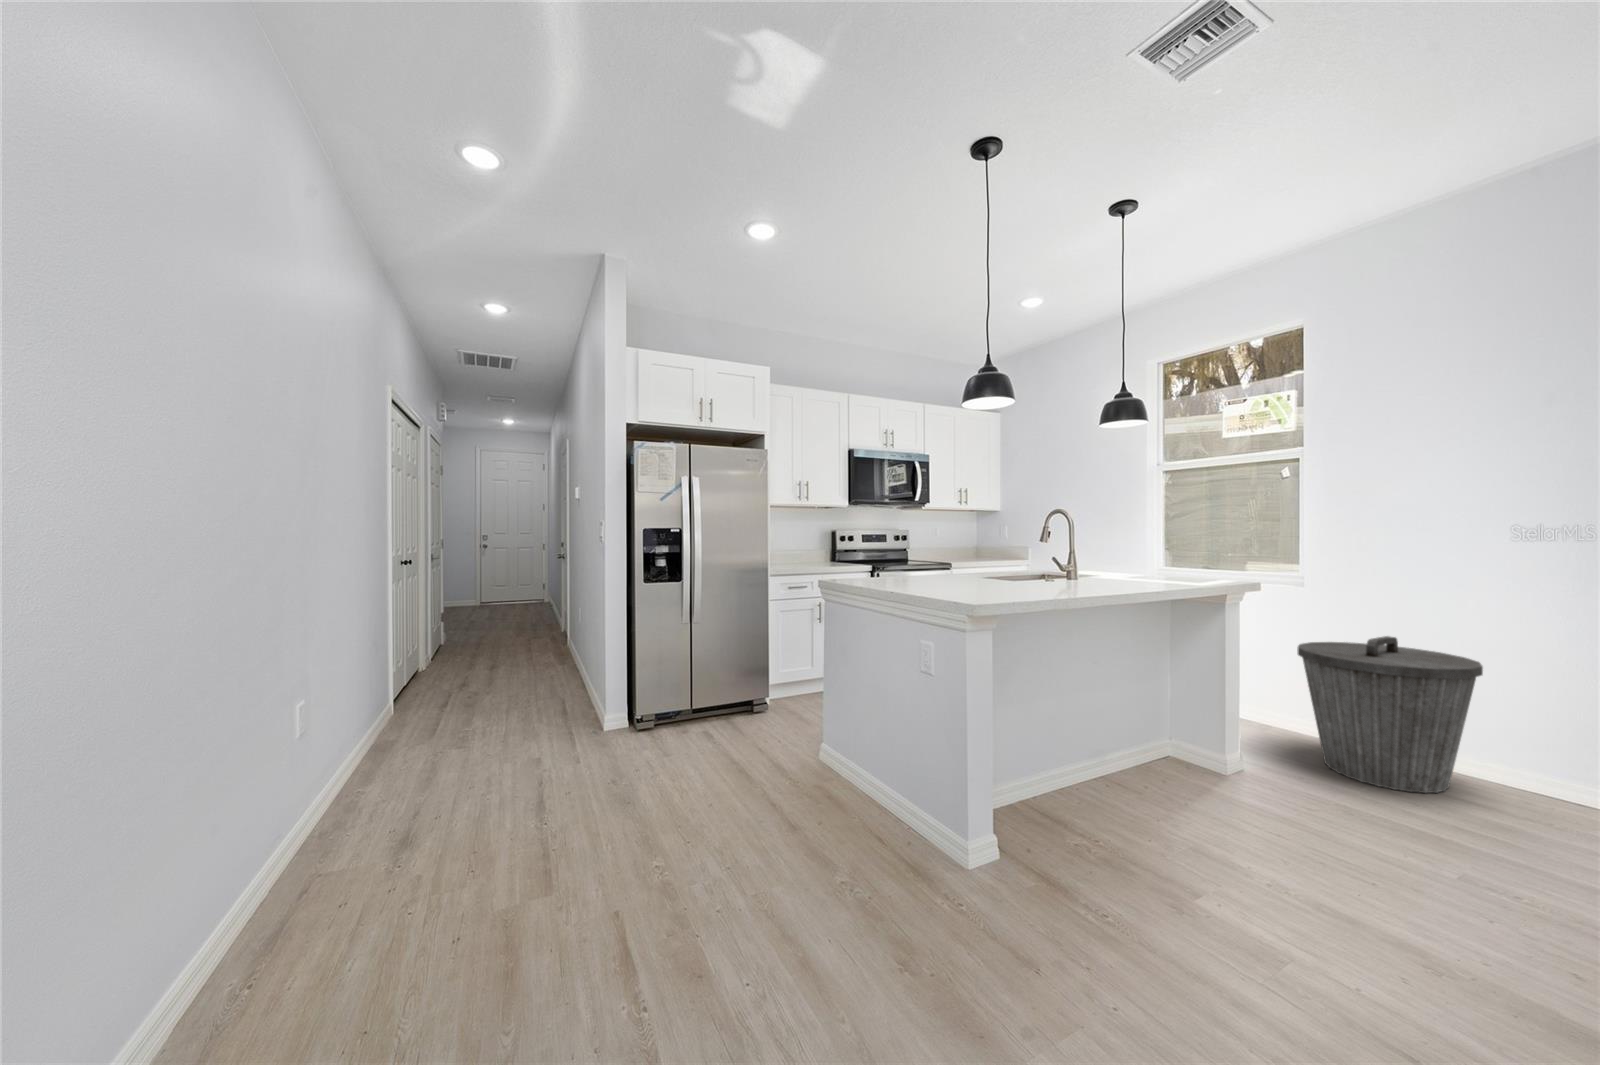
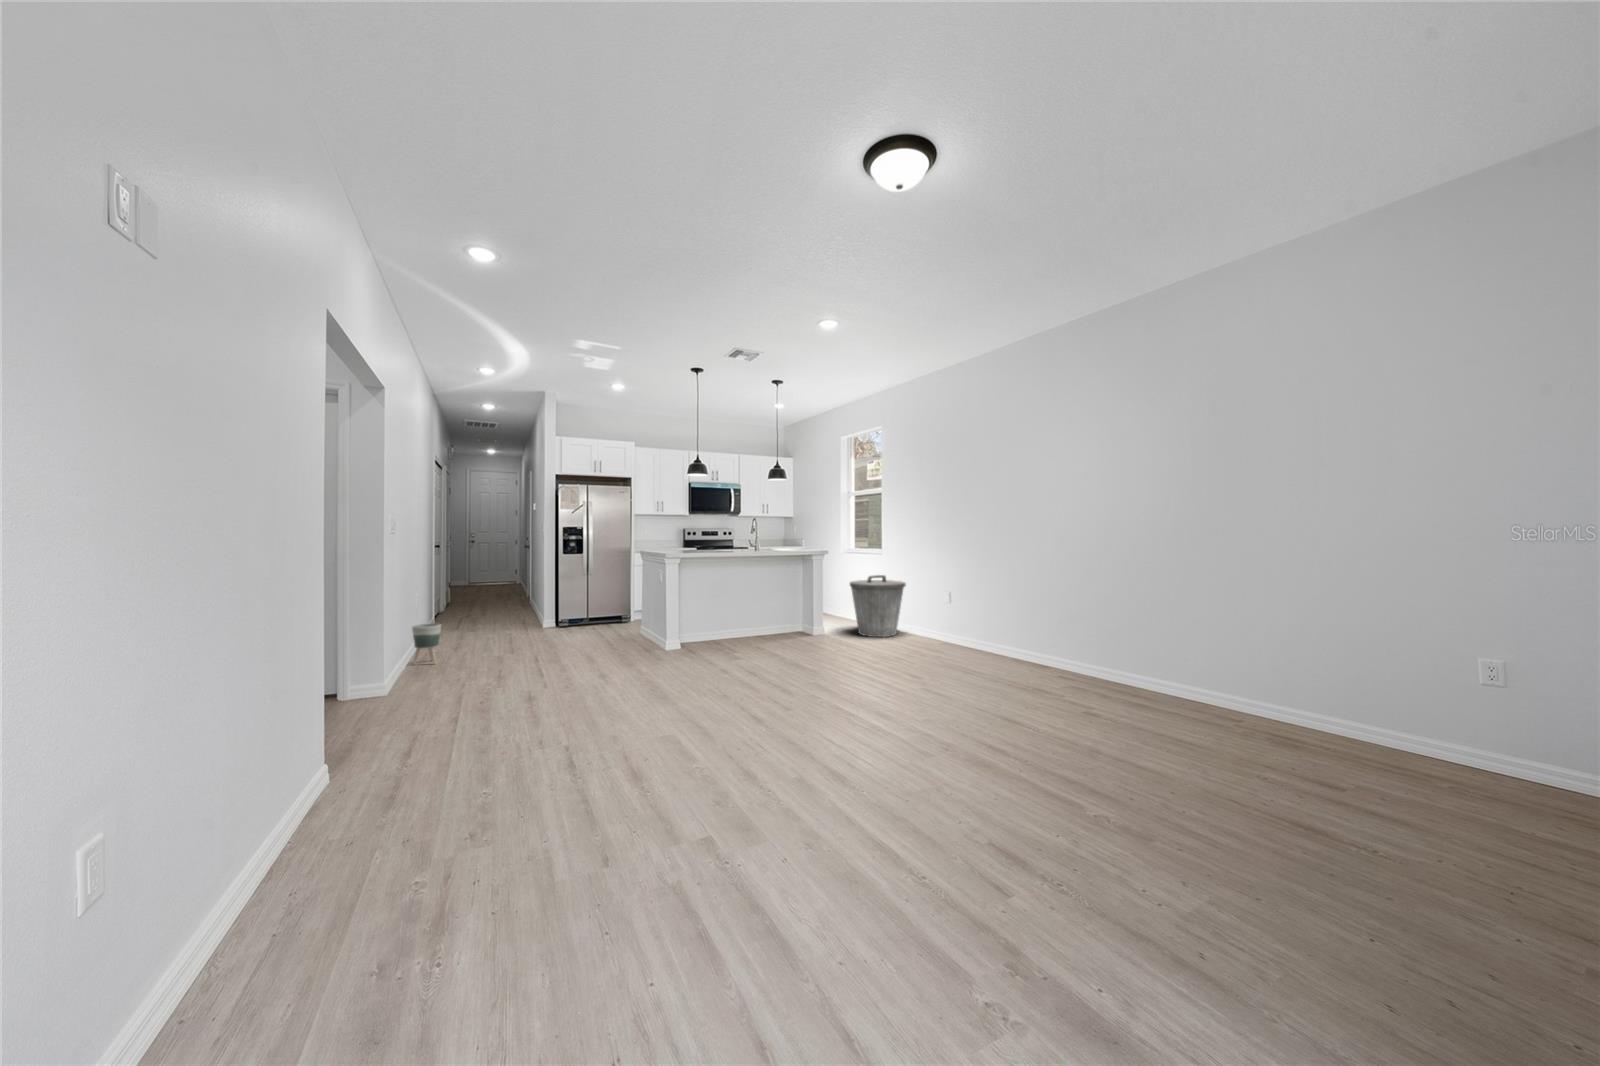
planter: none [202,836,317,1007] -> present [412,623,441,665]

